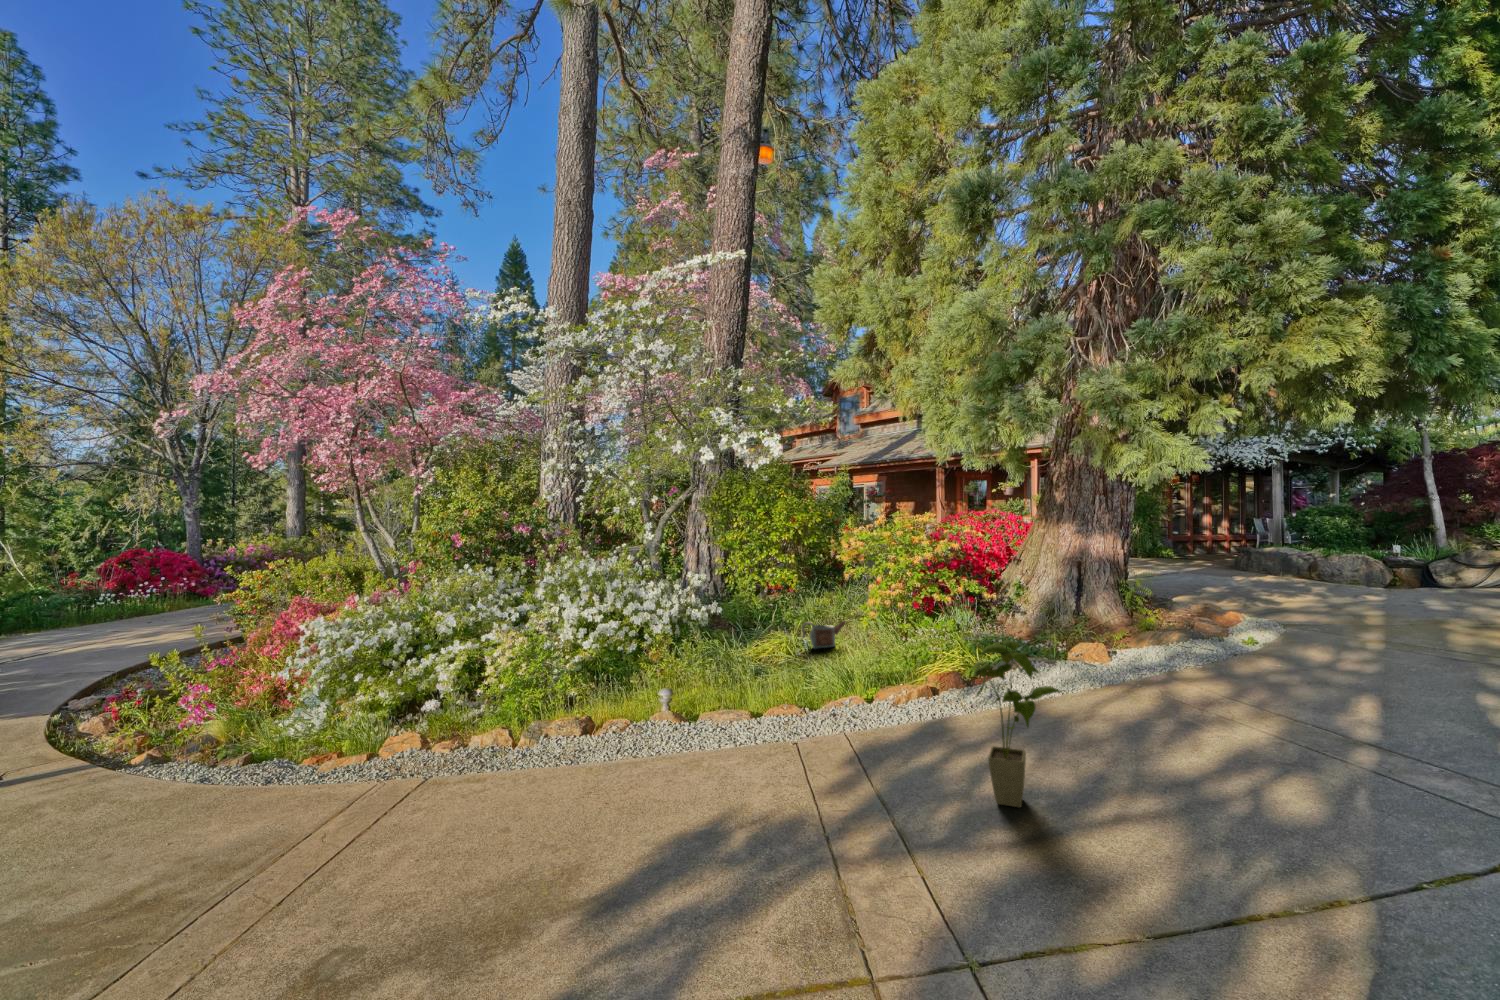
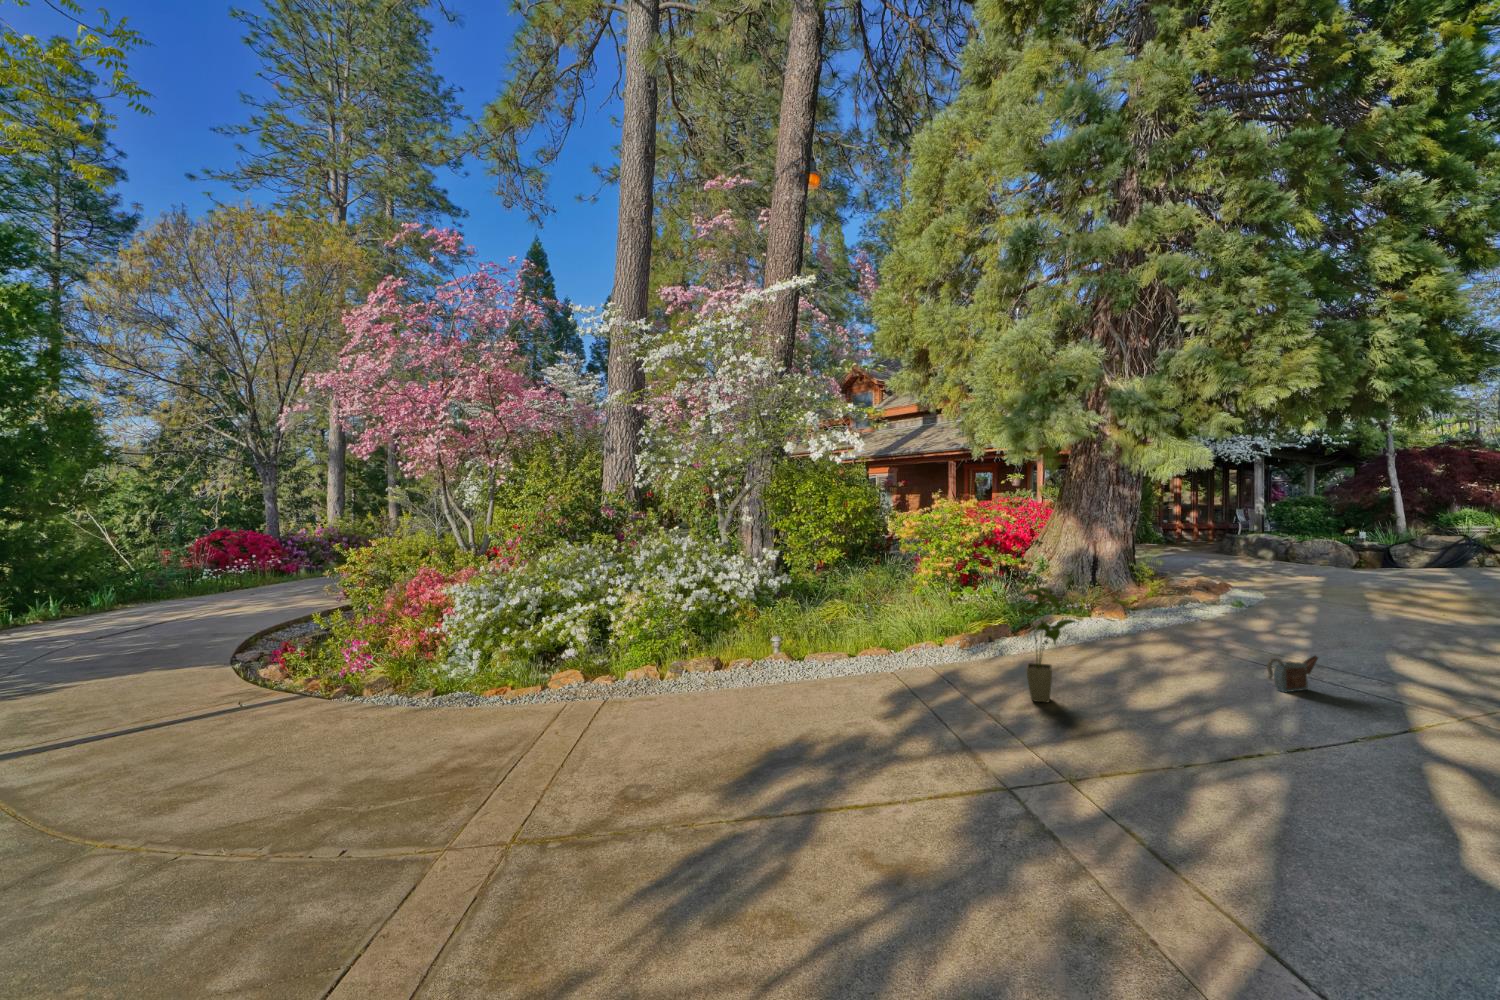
watering can: present [802,621,846,648] -> present [1267,656,1318,692]

